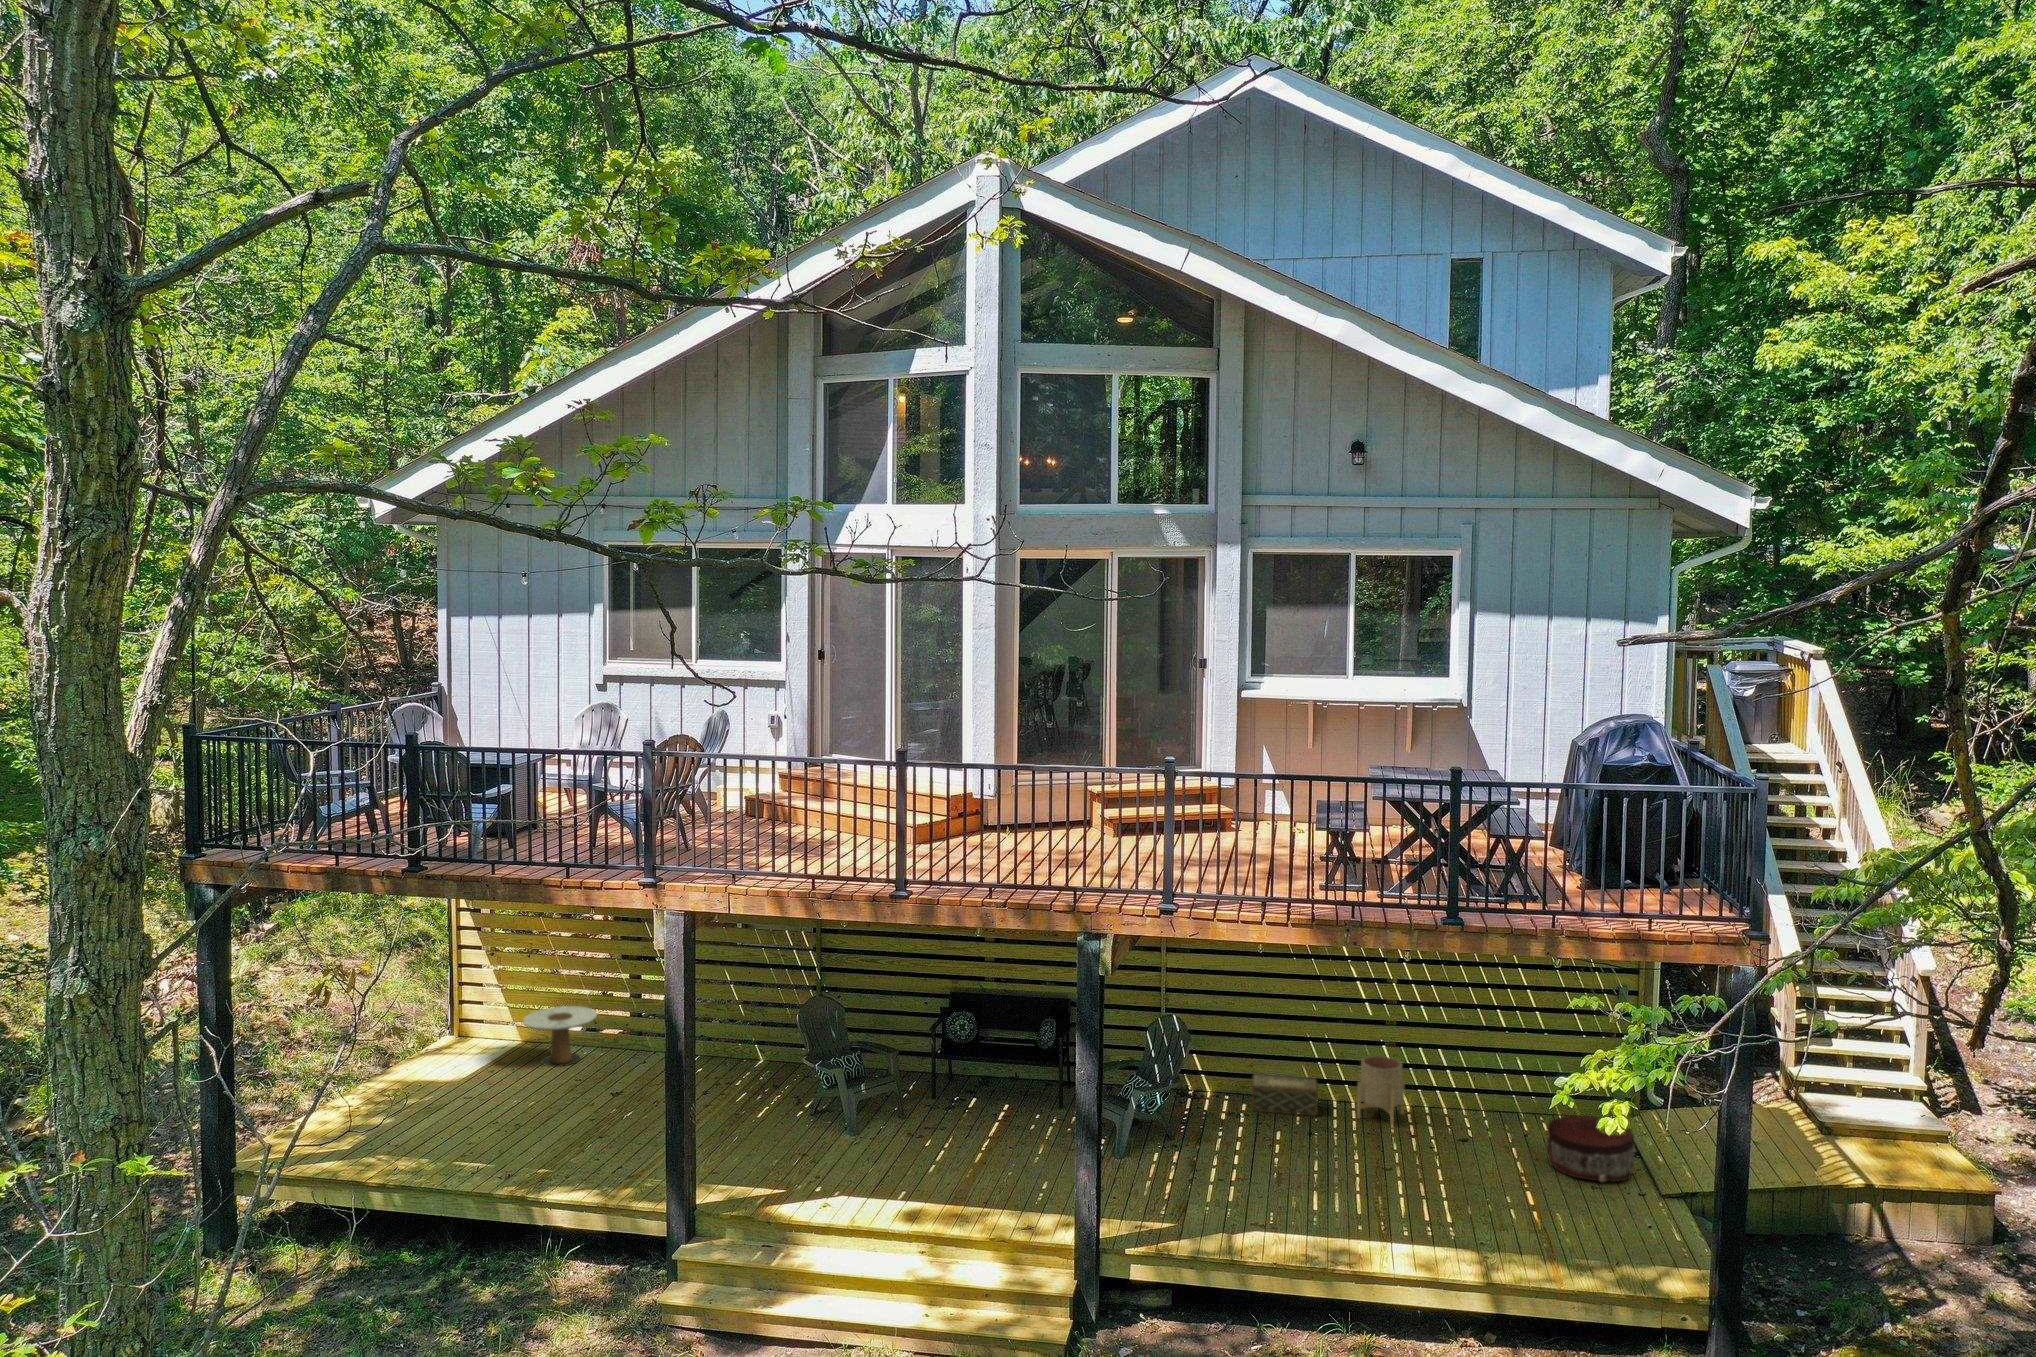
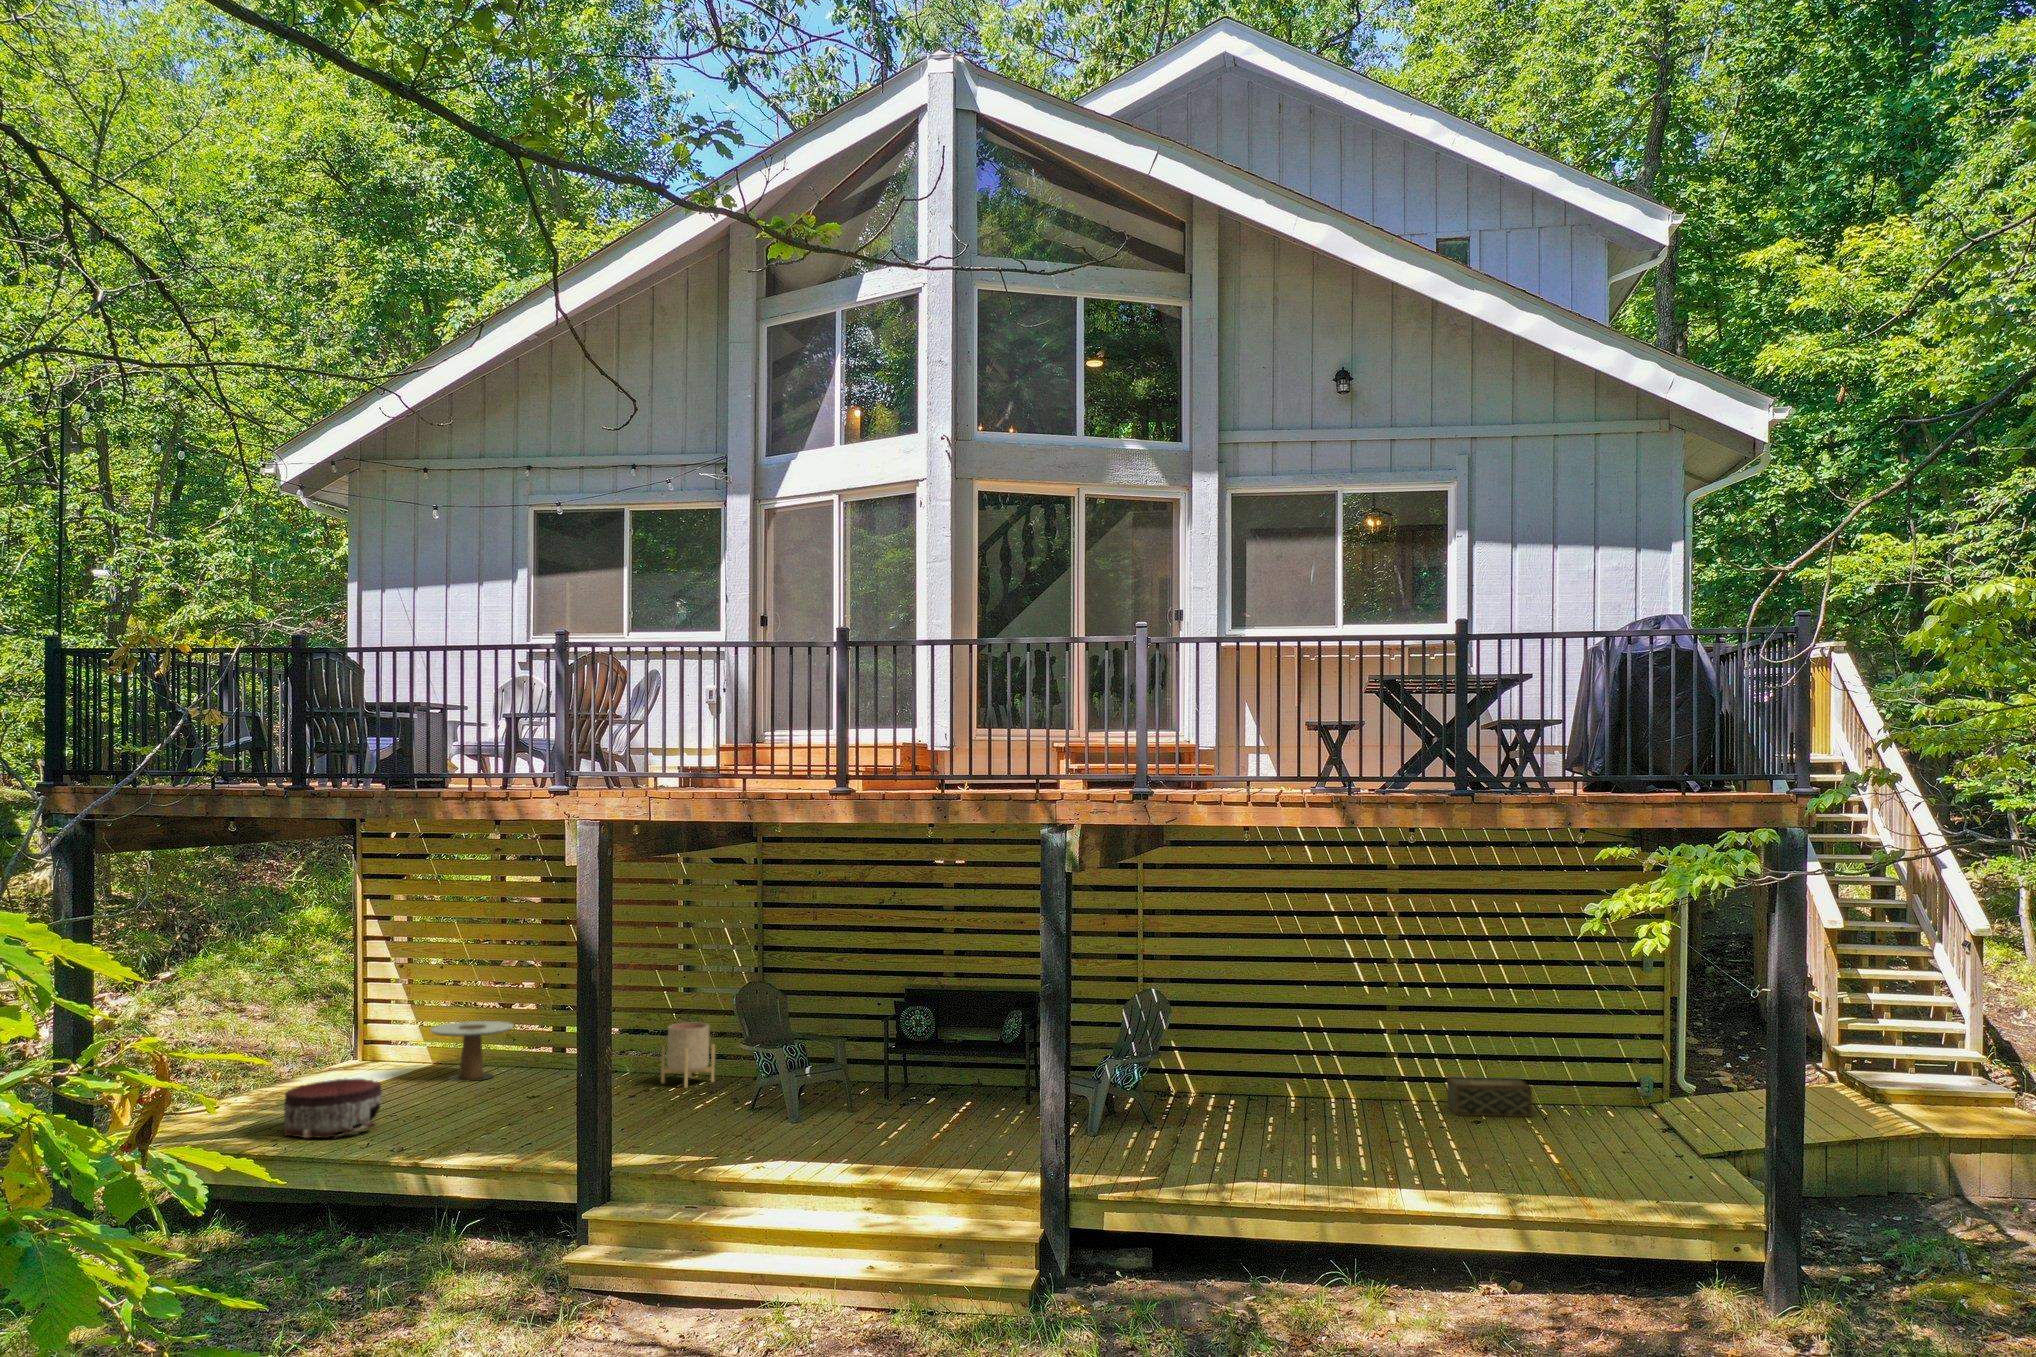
planter: present [1357,1056,1405,1125] -> present [661,1023,715,1088]
woven basket: present [1252,1074,1318,1116] -> present [1447,1077,1532,1117]
pouf: present [1548,1115,1634,1182] -> present [284,1078,382,1138]

